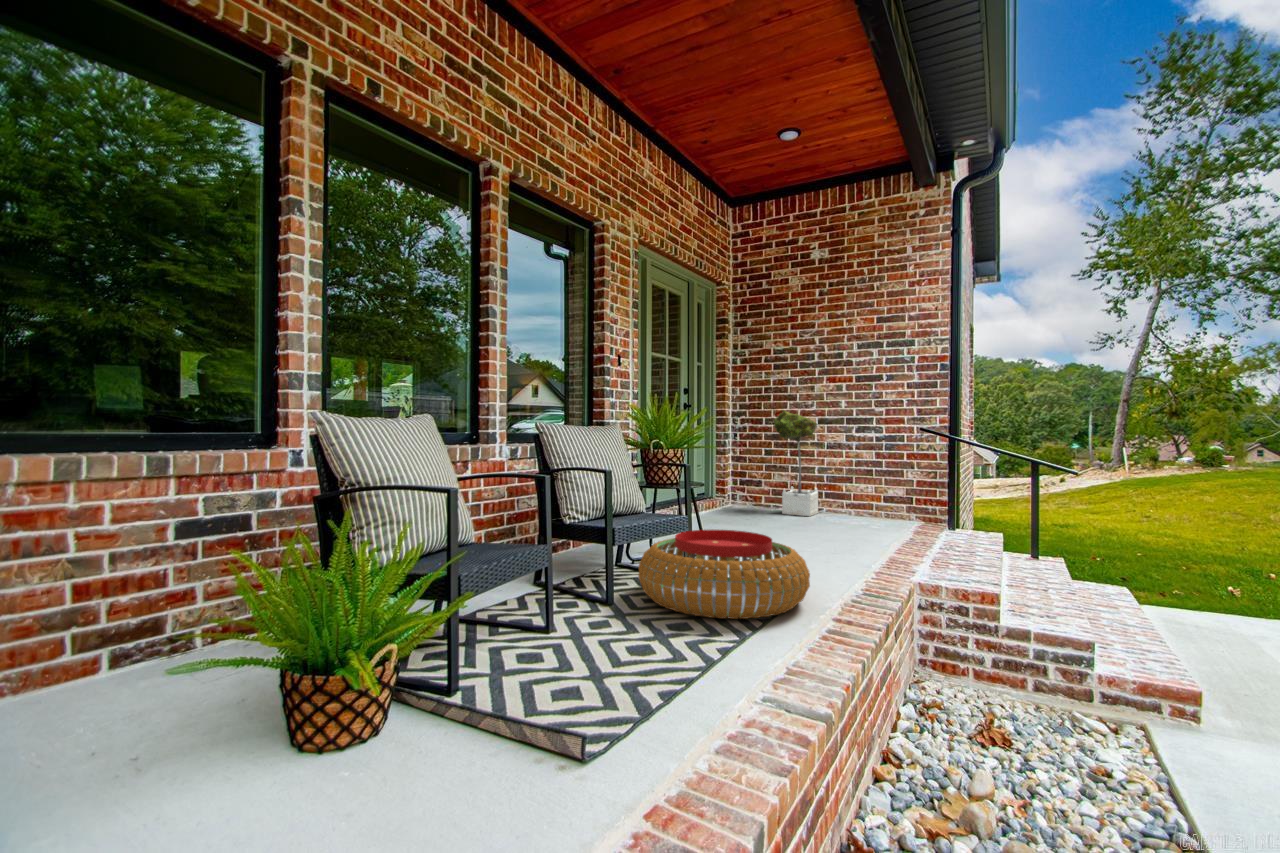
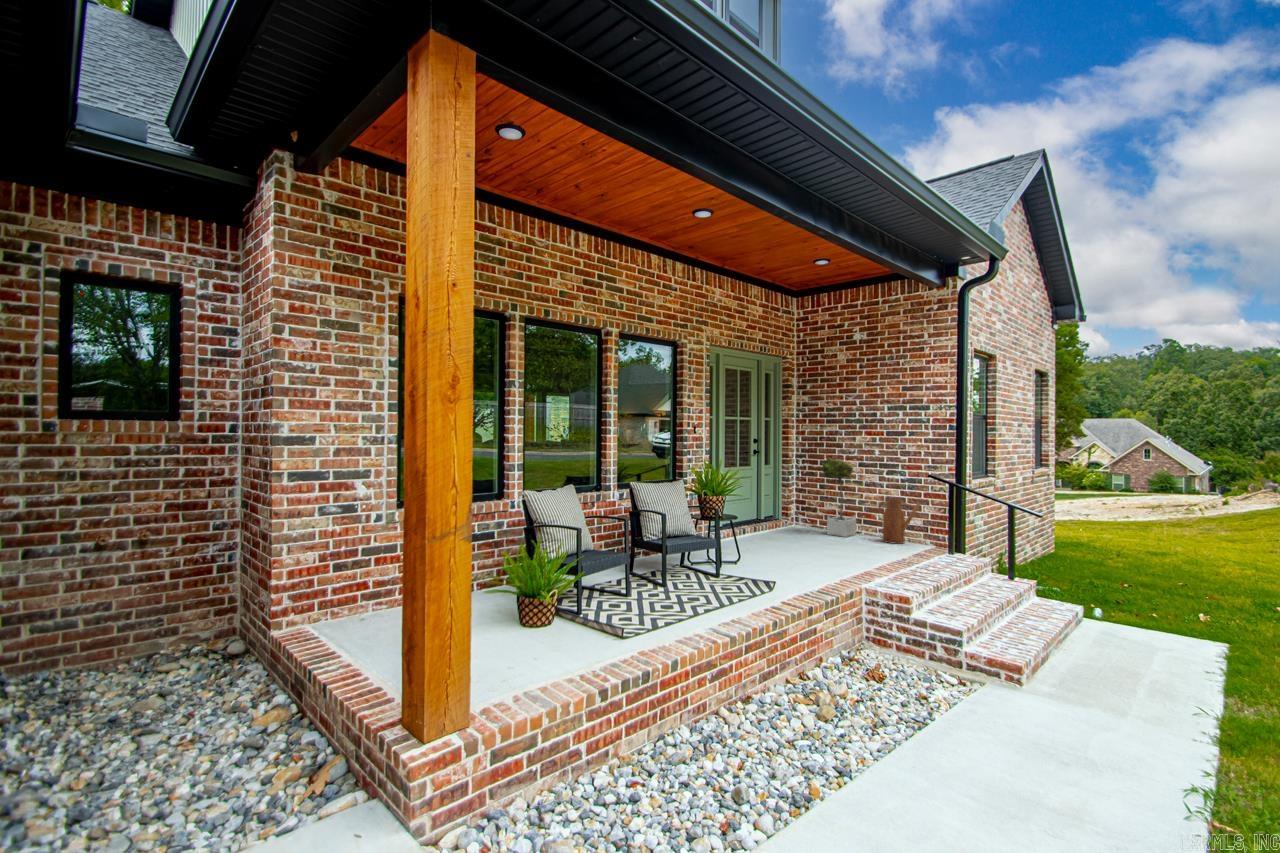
watering can: none [851,463,911,522] -> present [879,499,921,544]
pouf: present [638,530,810,619] -> none [681,549,779,600]

